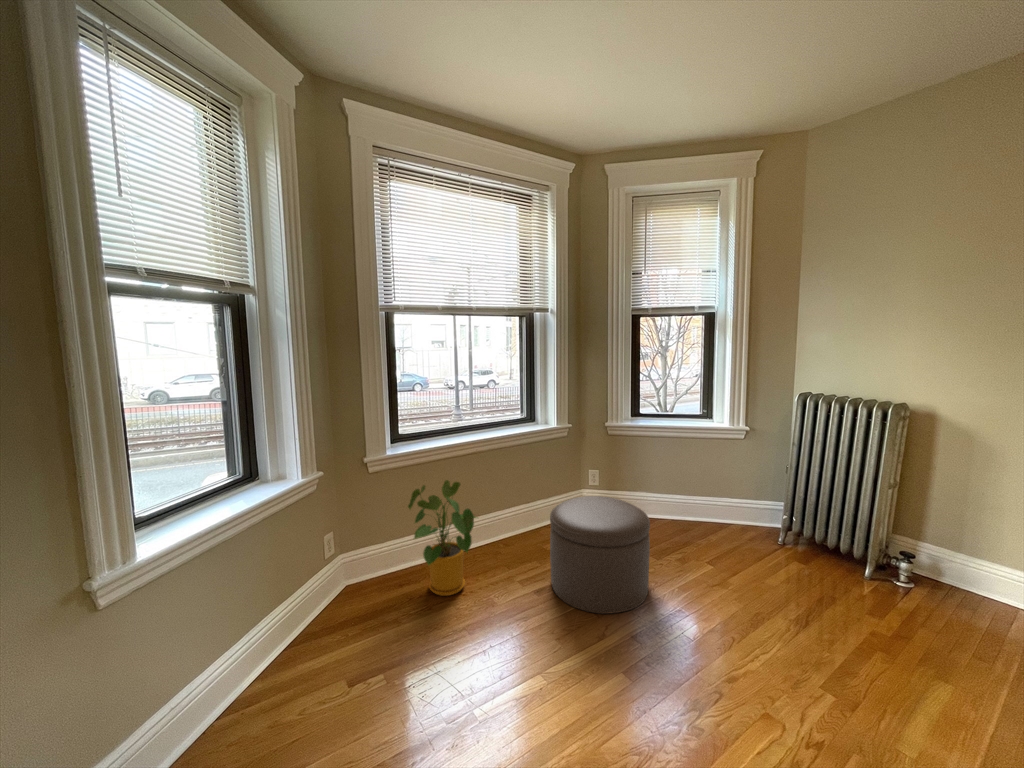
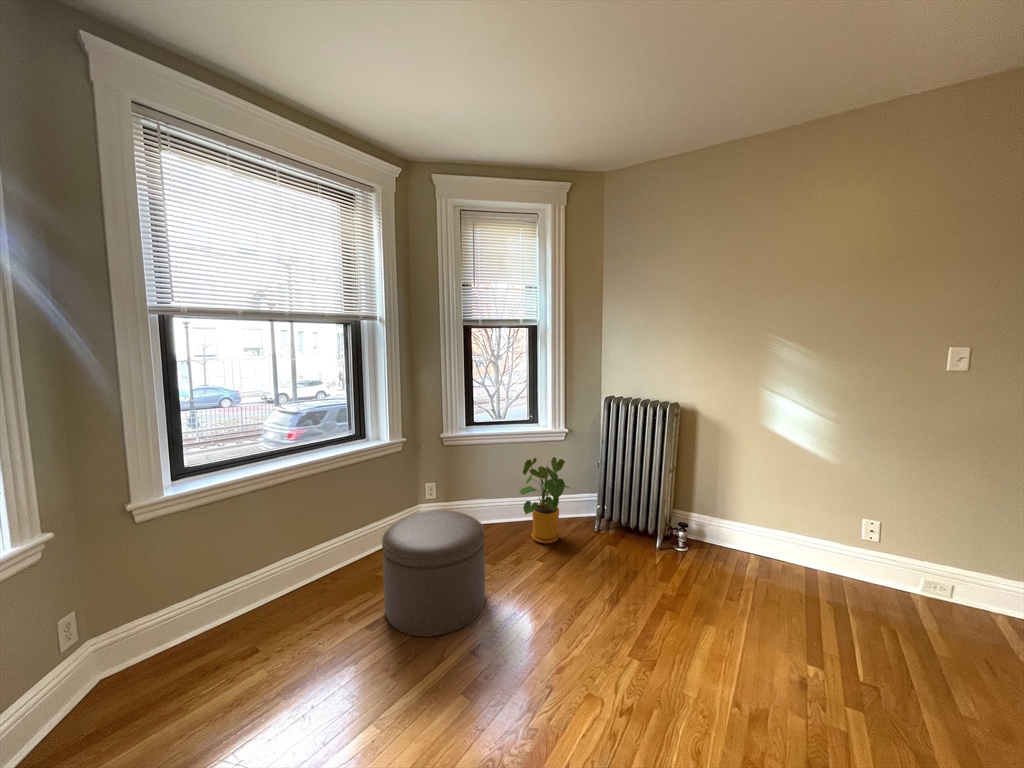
house plant: present [408,480,475,596] -> present [519,457,569,543]

